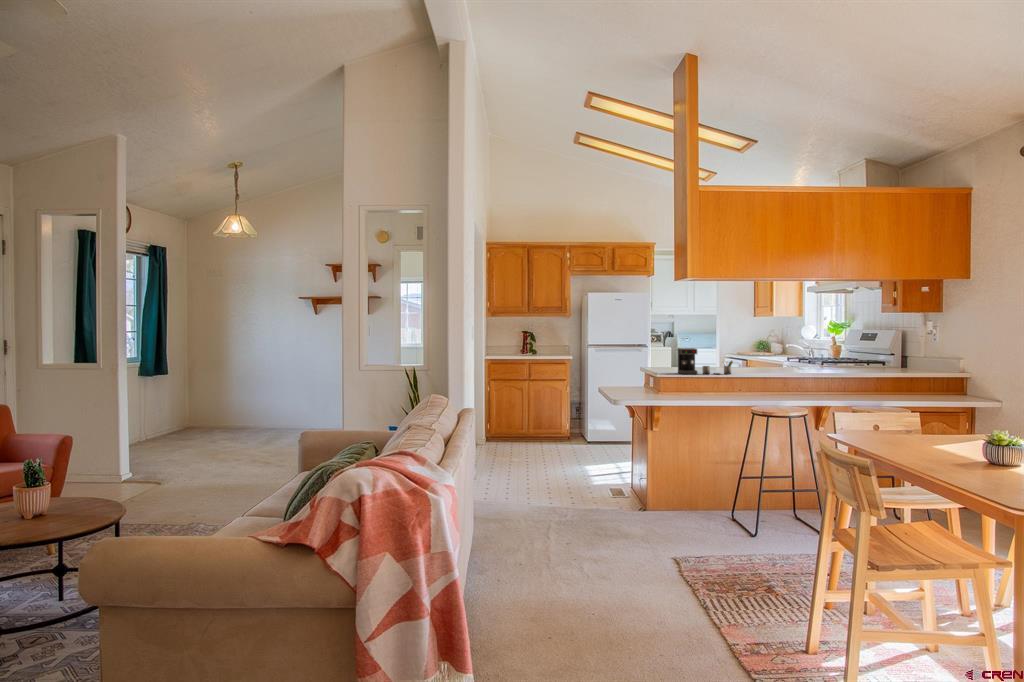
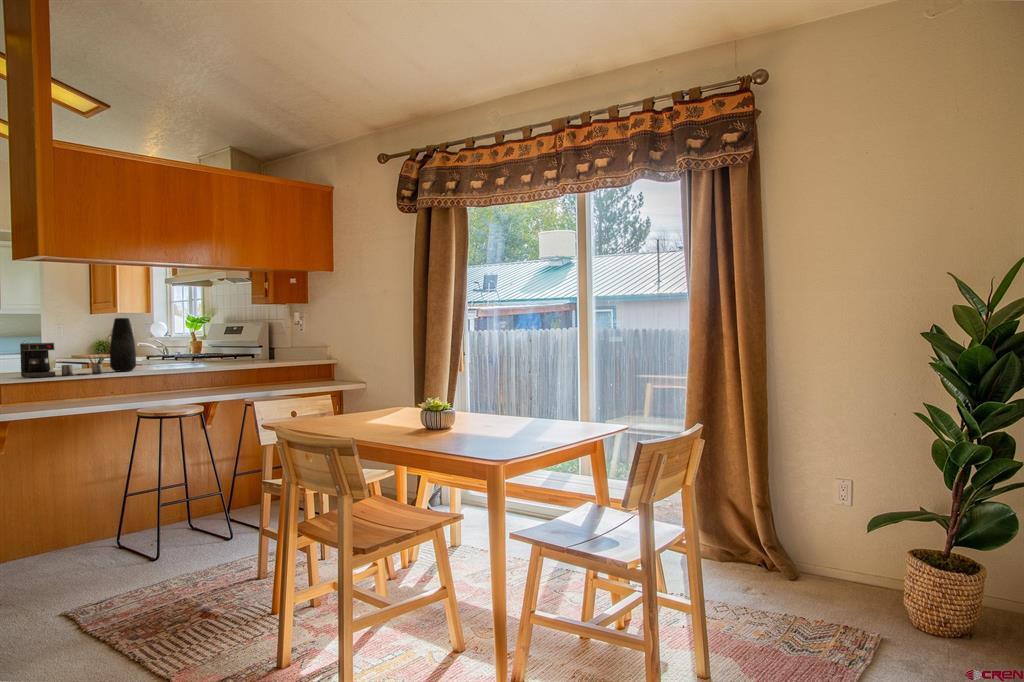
vase: none [740,329,759,373] -> present [110,318,136,371]

